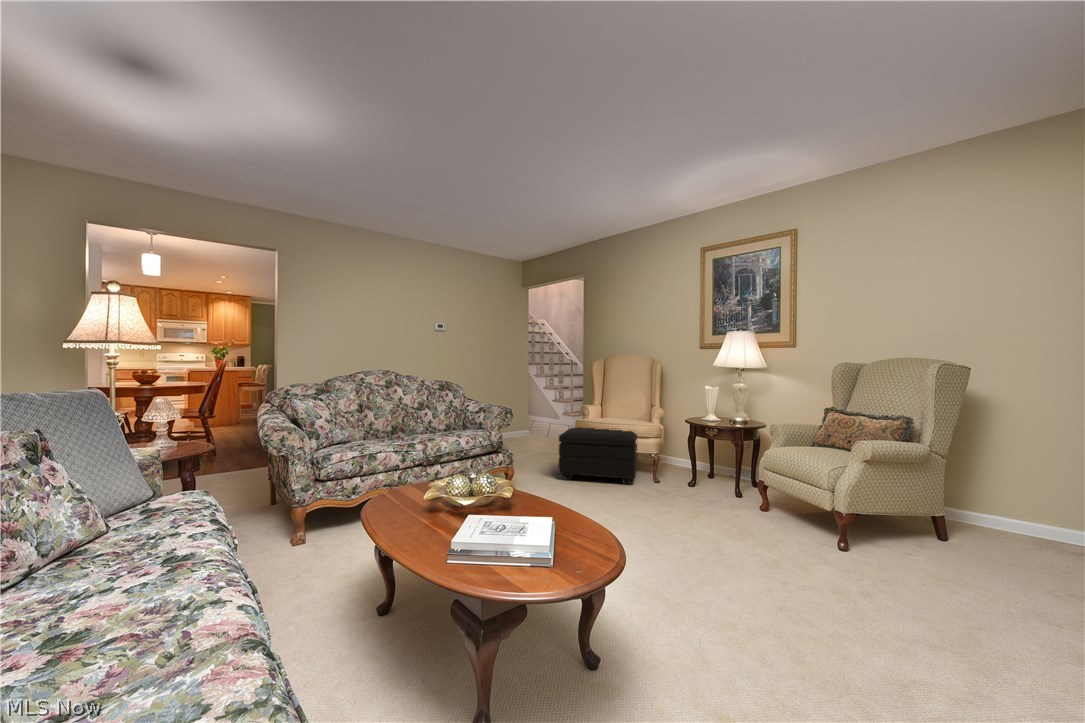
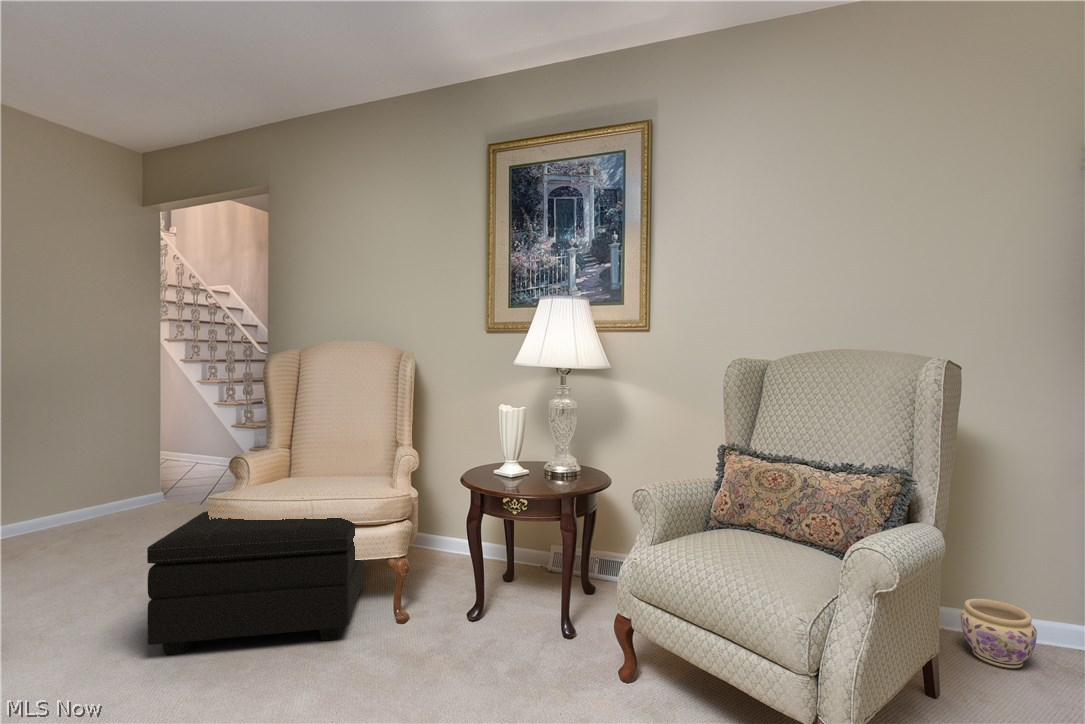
planter: none [983,505,1032,542] -> present [960,599,1037,669]

